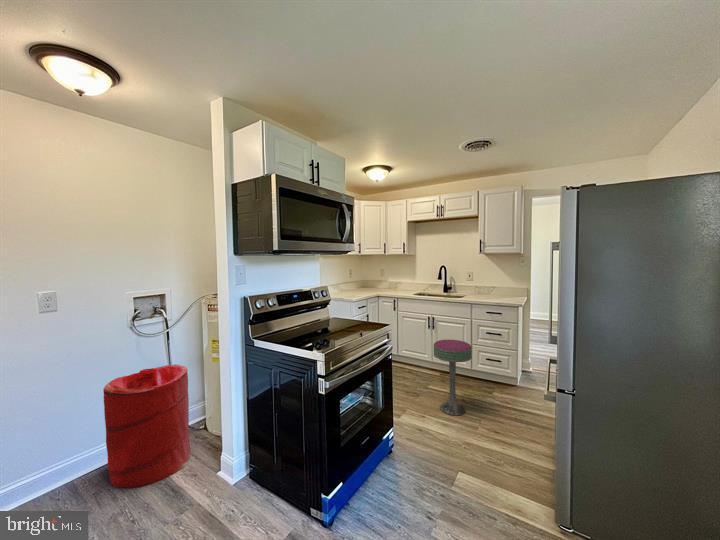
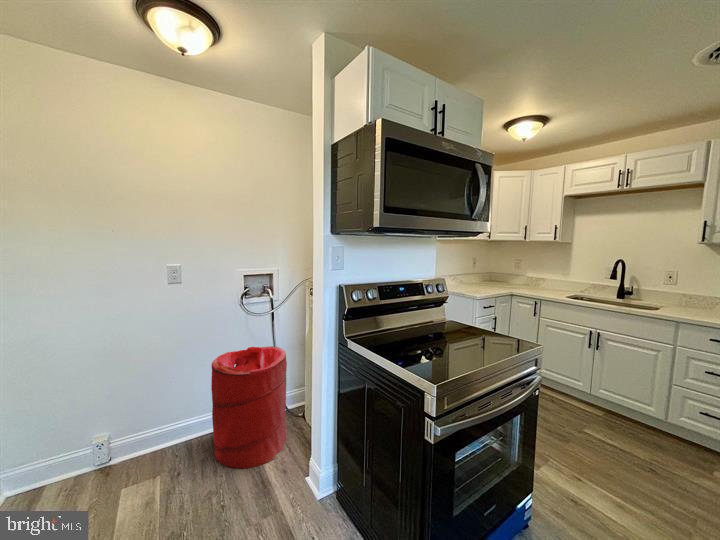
bar stool: present [434,340,472,415] -> none [604,372,685,496]

